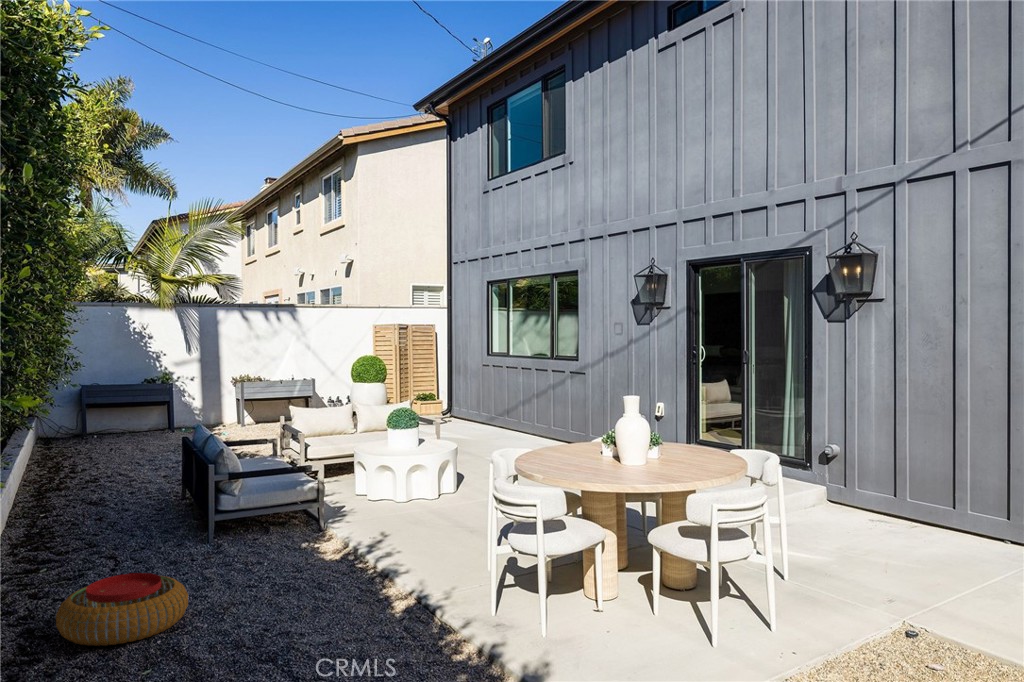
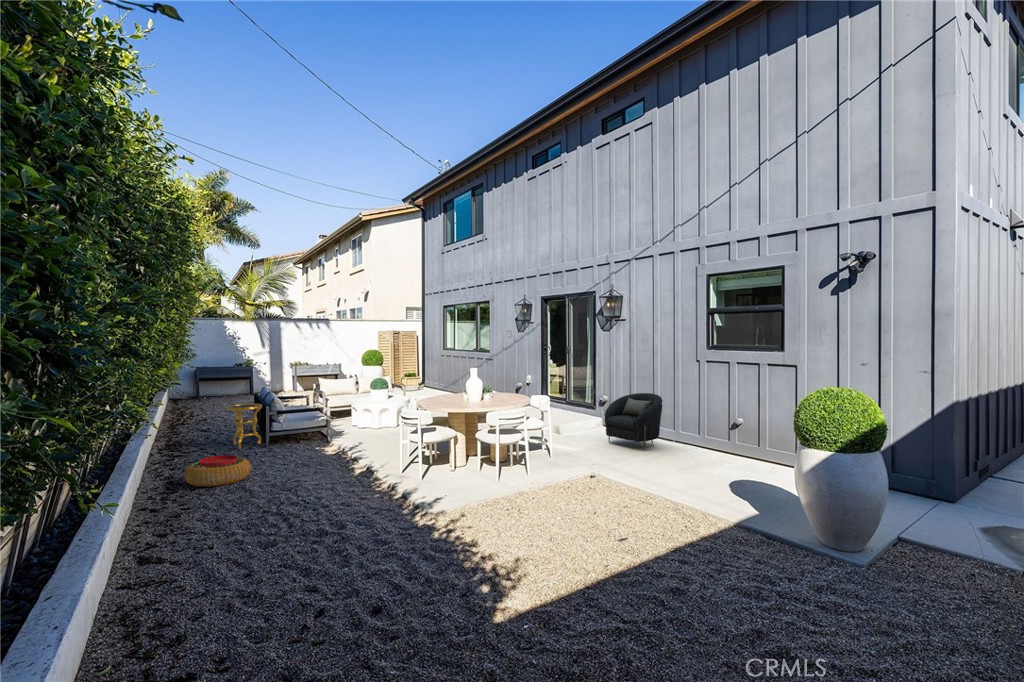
armchair: none [857,441,982,558] -> present [605,393,662,450]
side table: none [135,458,201,546] -> present [226,404,262,449]

